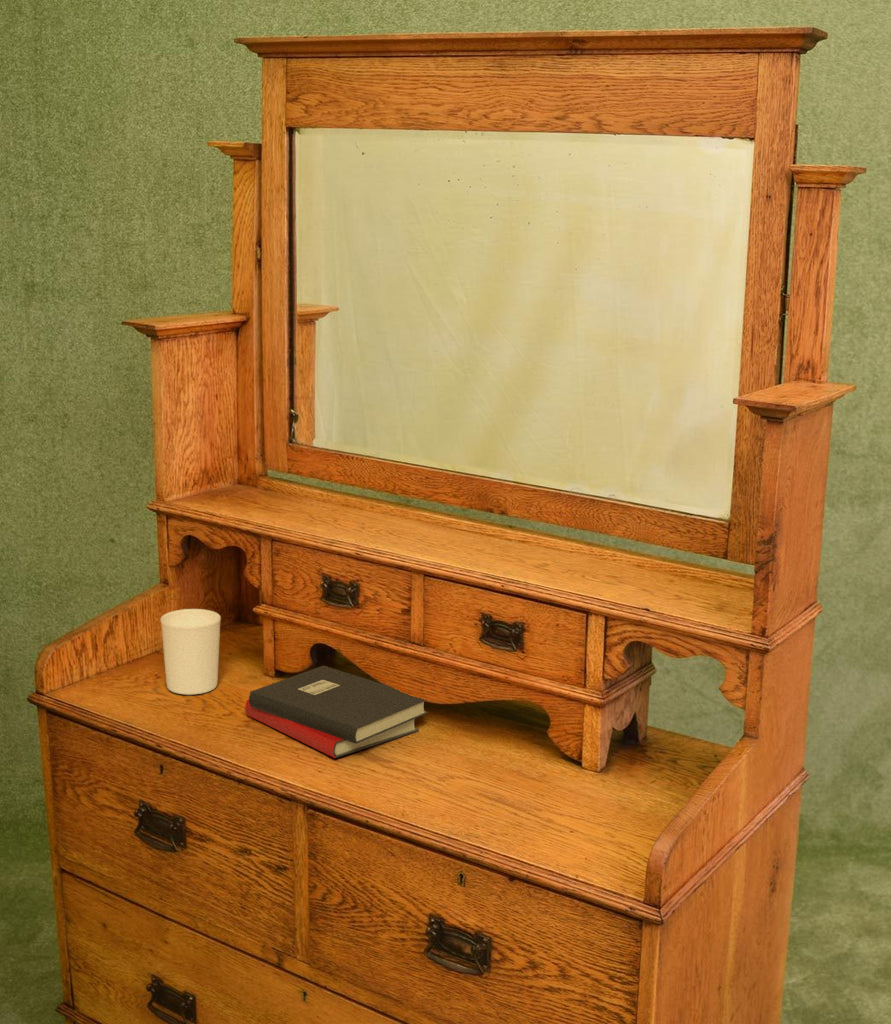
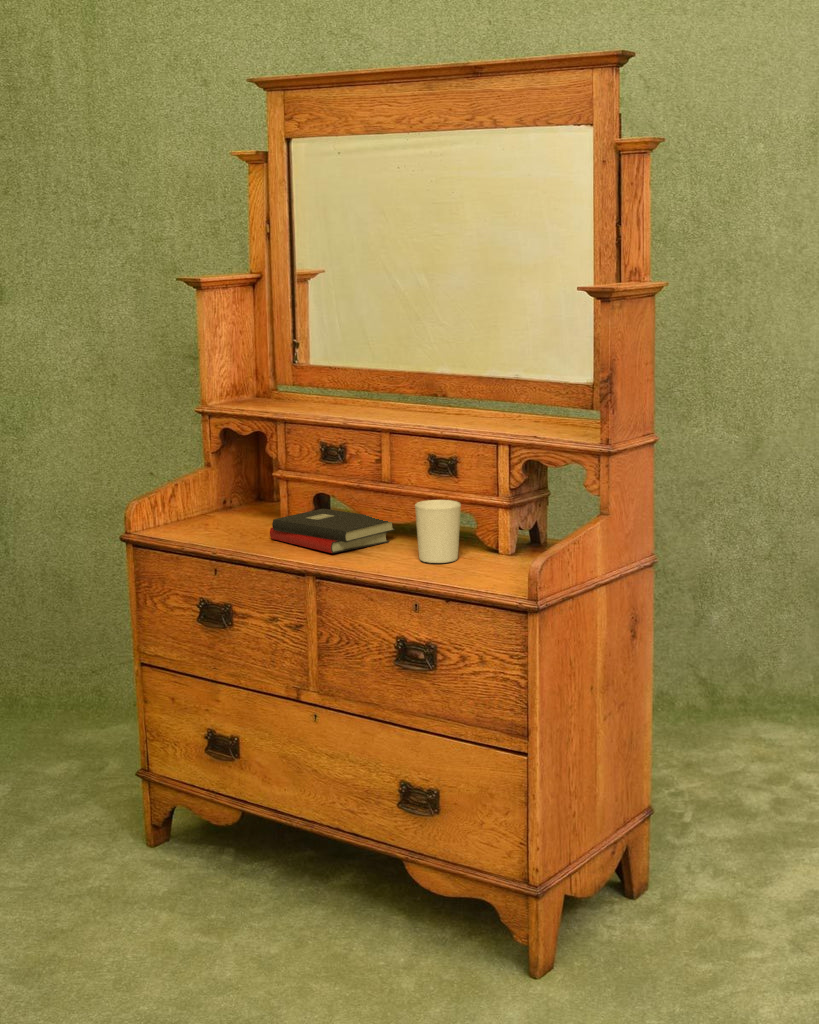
candle holder: present [161,609,221,695] -> present [415,500,461,563]

